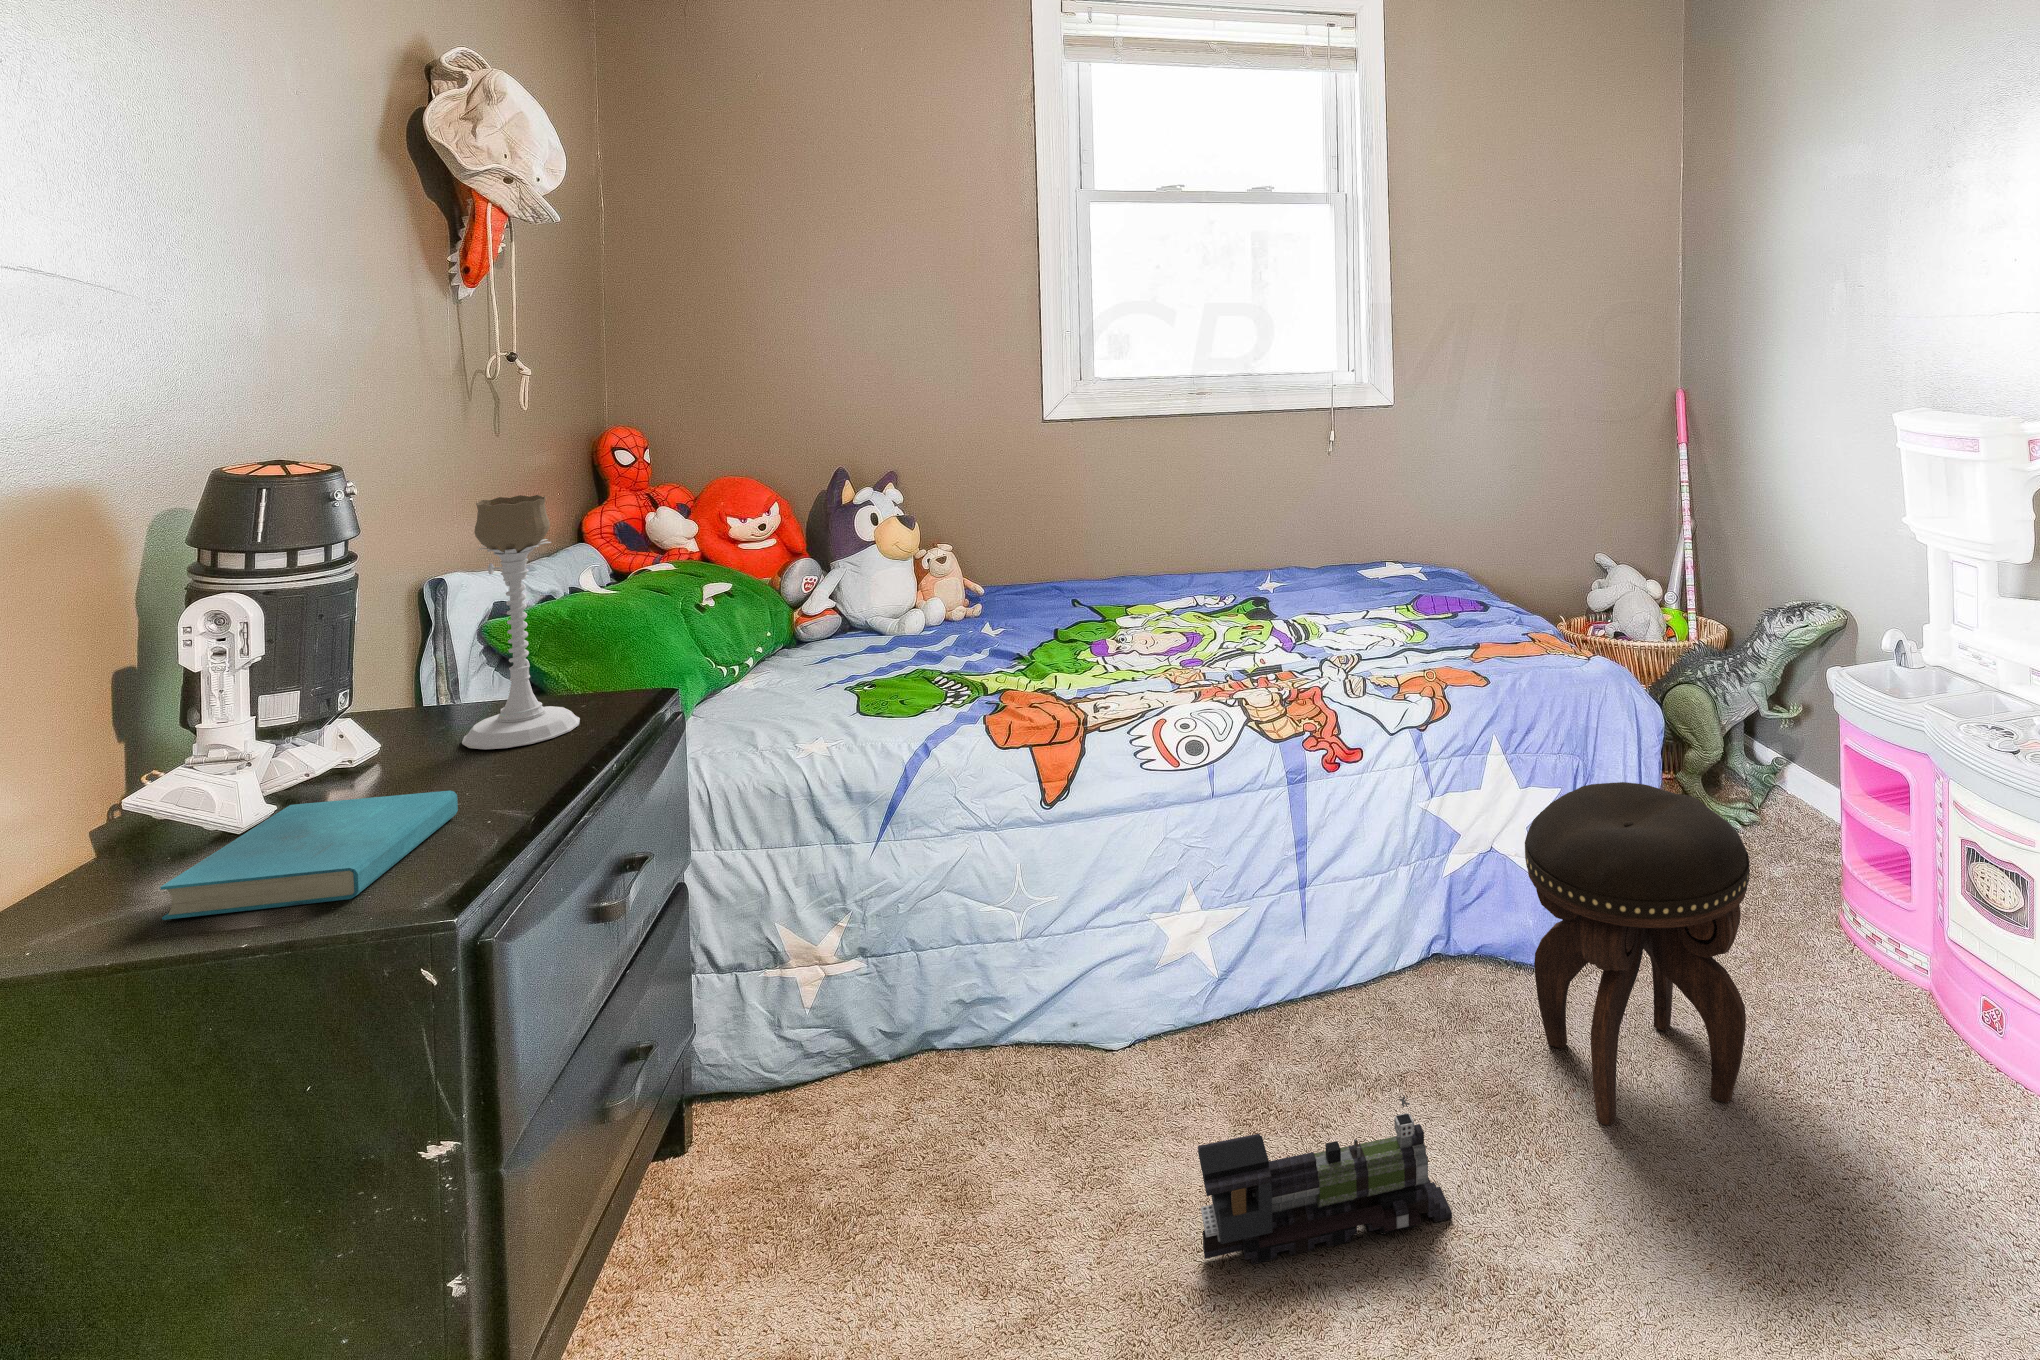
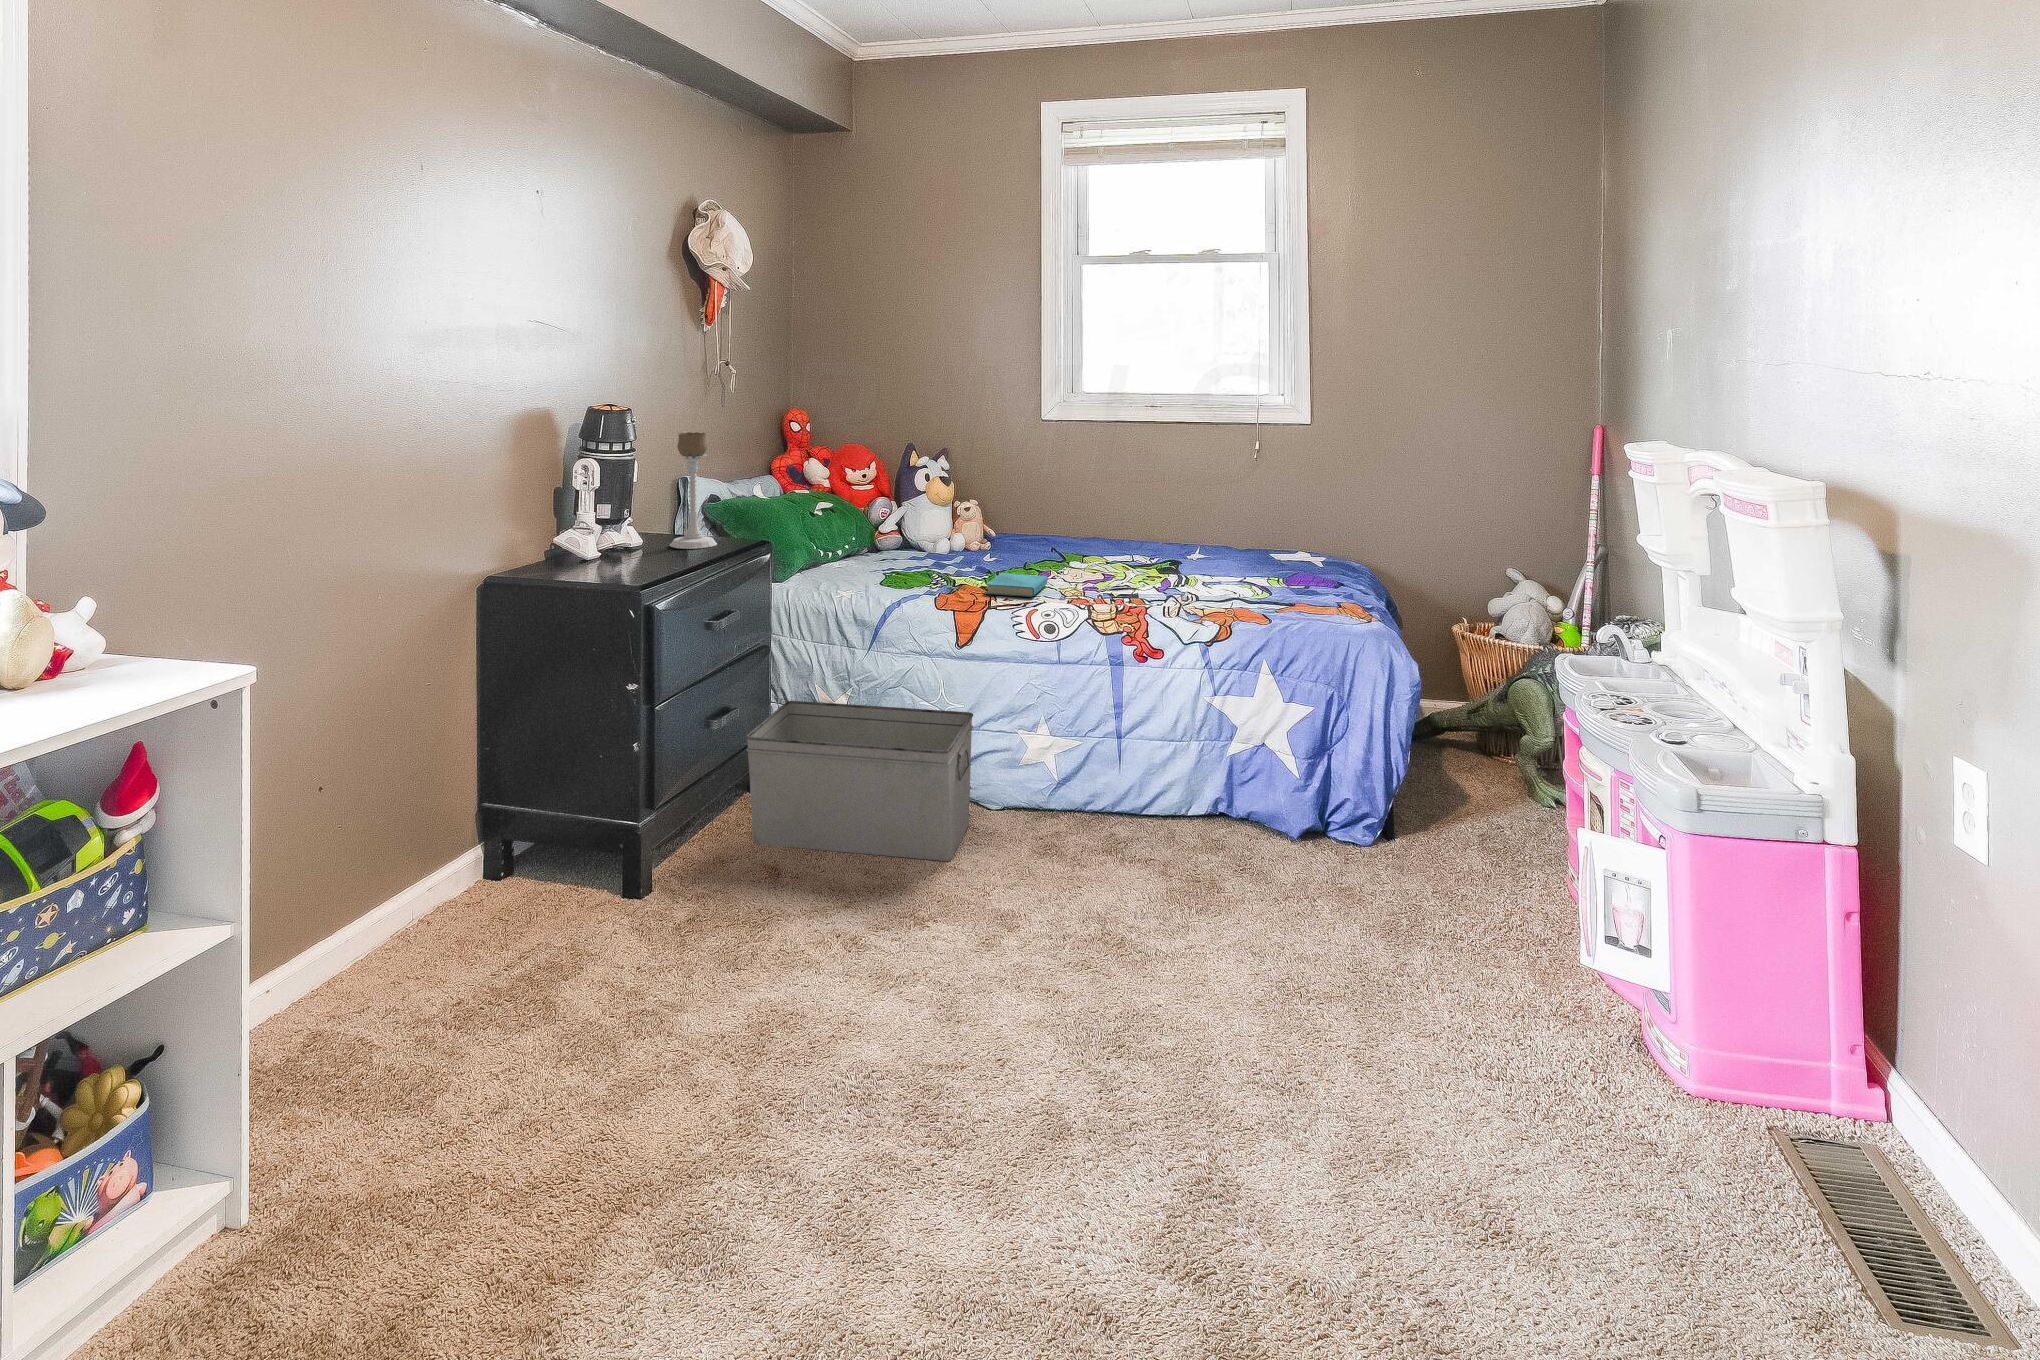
footstool: present [1525,782,1750,1125] -> none [1230,694,1388,914]
book: present [160,791,458,920] -> present [986,573,1047,597]
storage bin: none [684,918,1117,1318] -> present [746,701,973,861]
toy train: present [1198,1096,1452,1264] -> none [977,826,1126,907]

